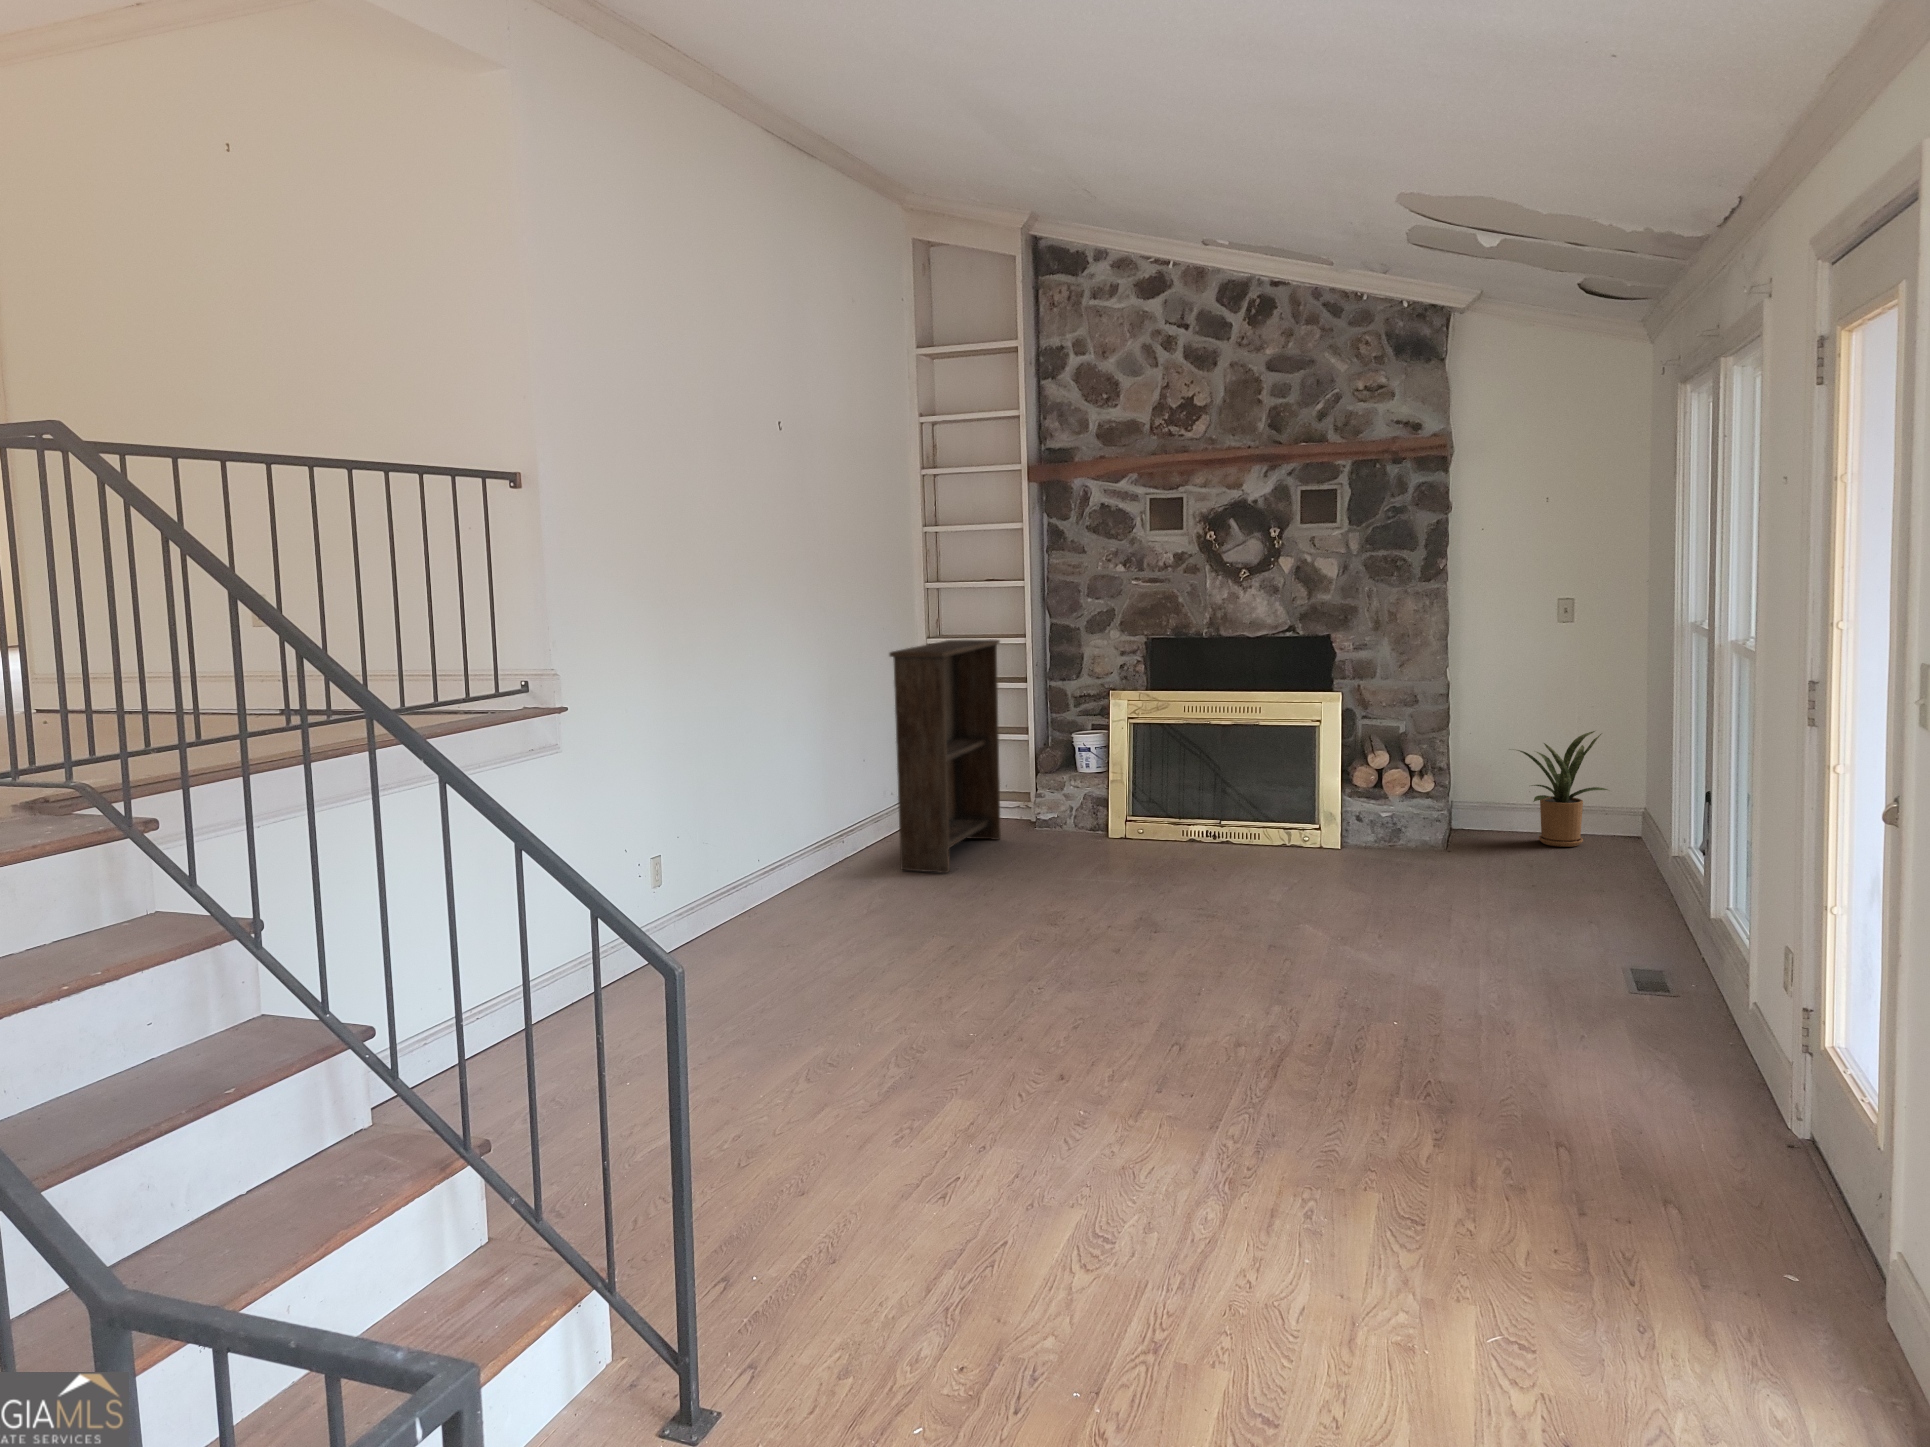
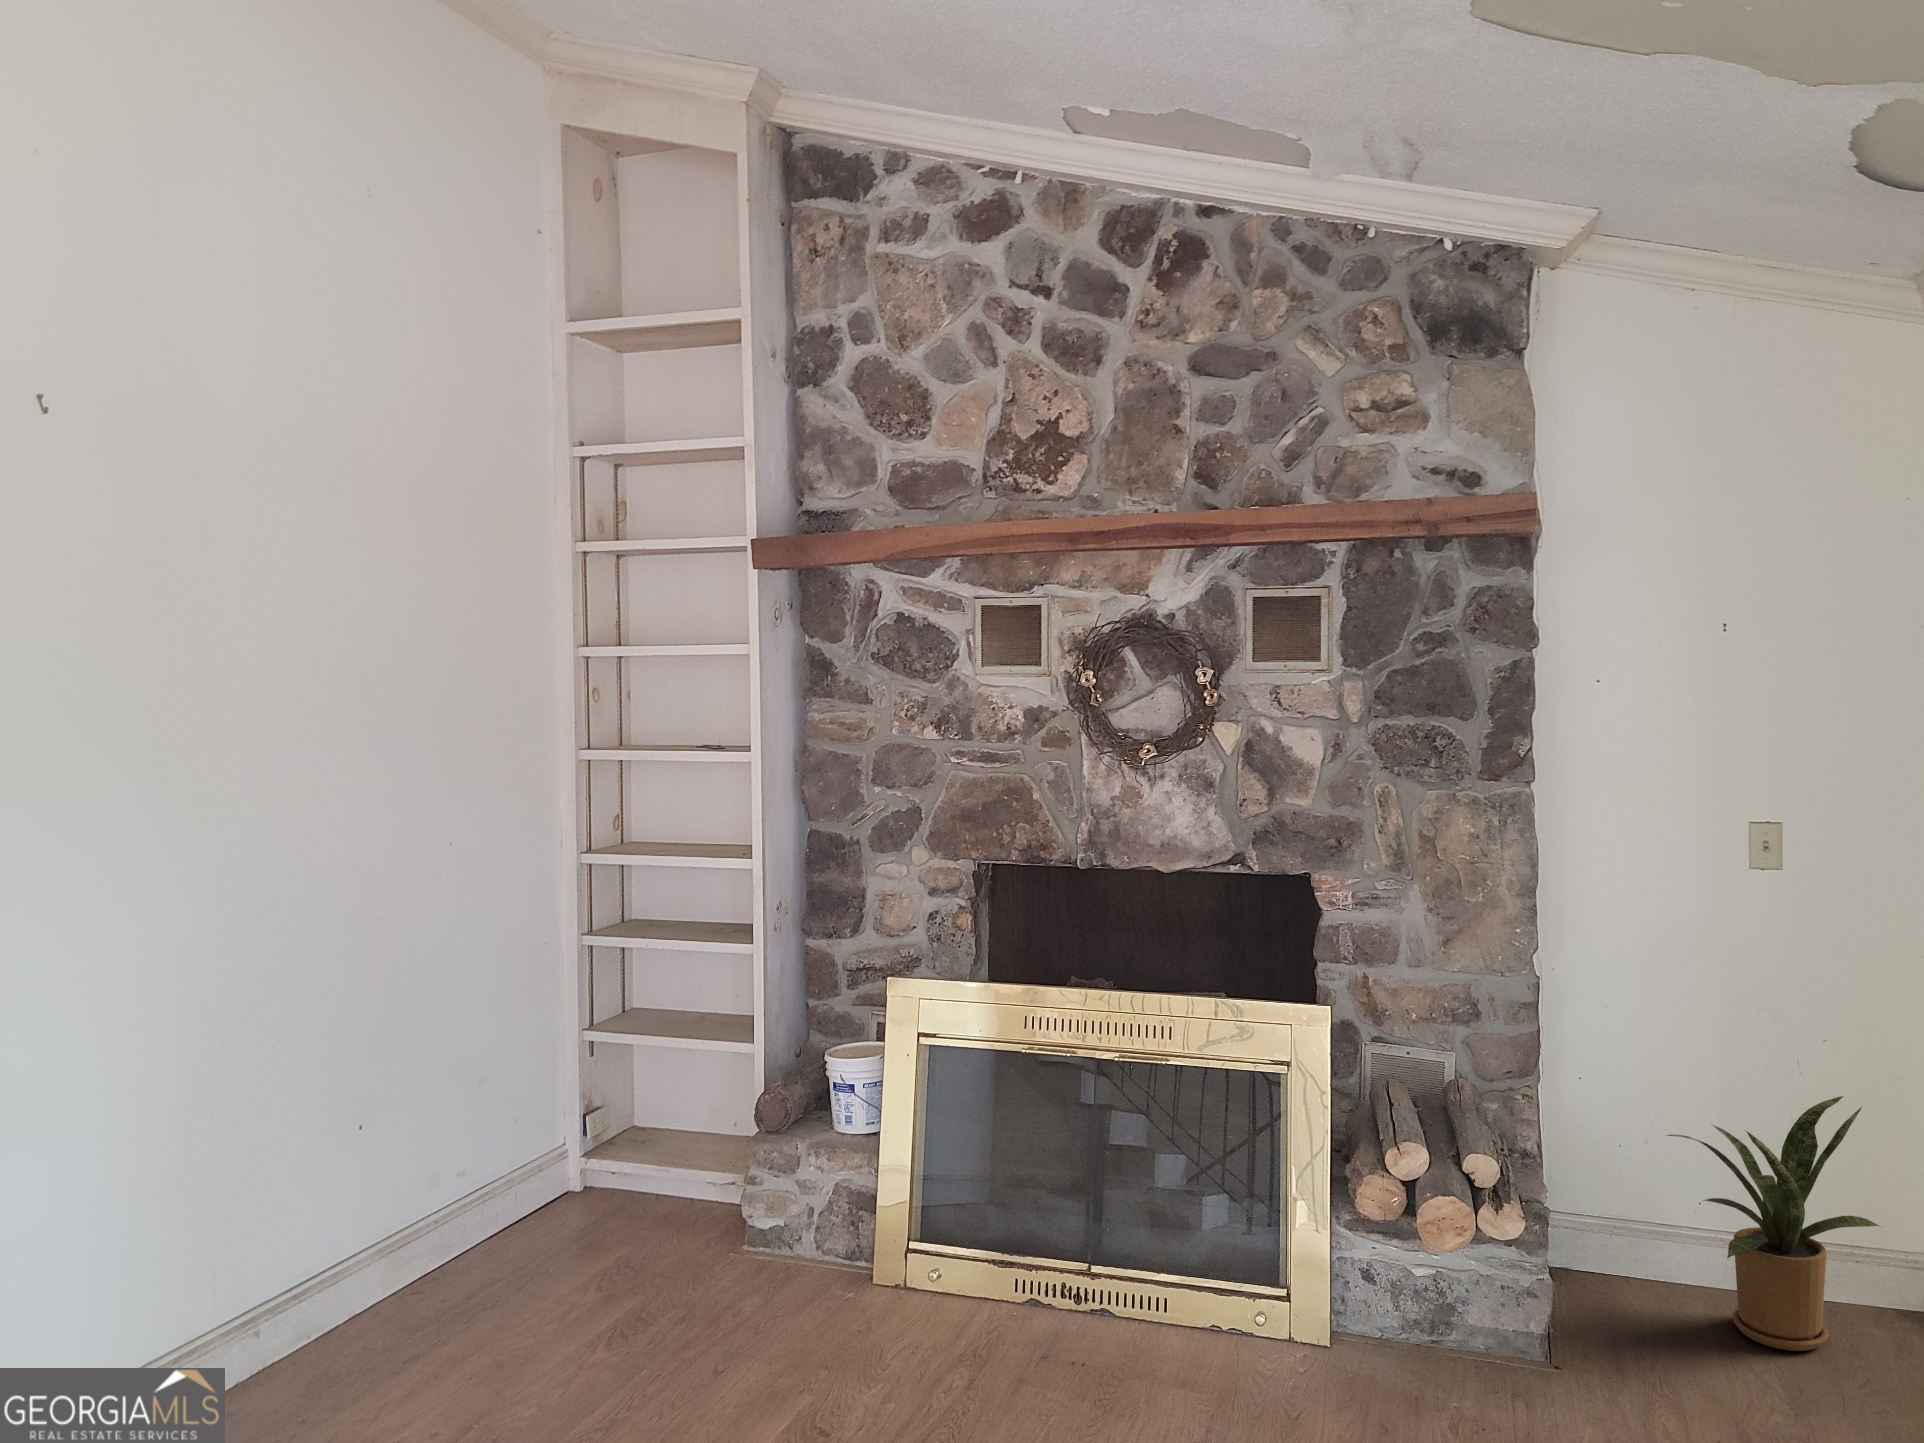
bookshelf: present [889,639,1001,873] -> none [342,869,667,1421]

